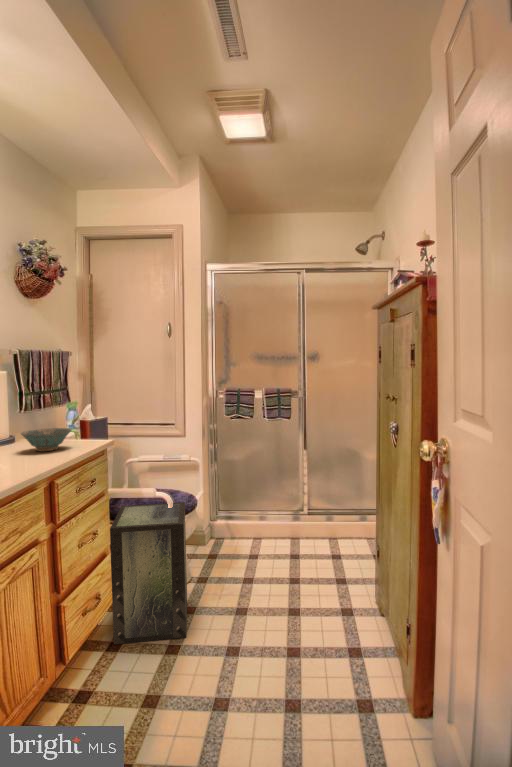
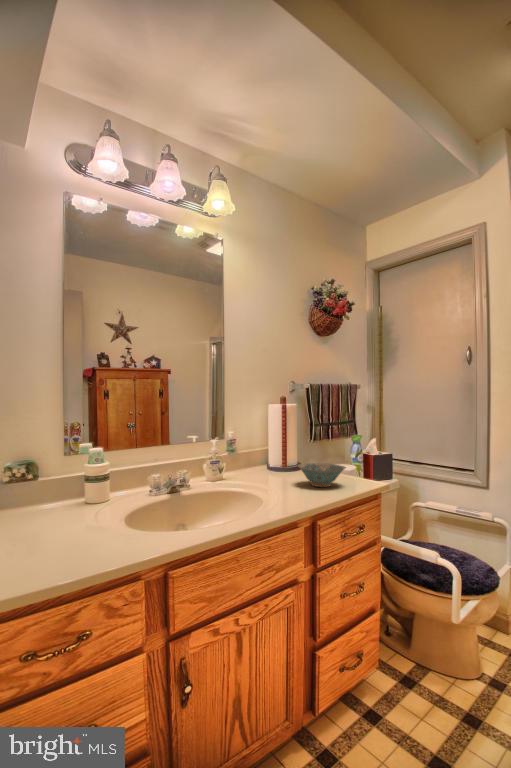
storage box: present [110,502,187,644] -> none [374,558,471,749]

